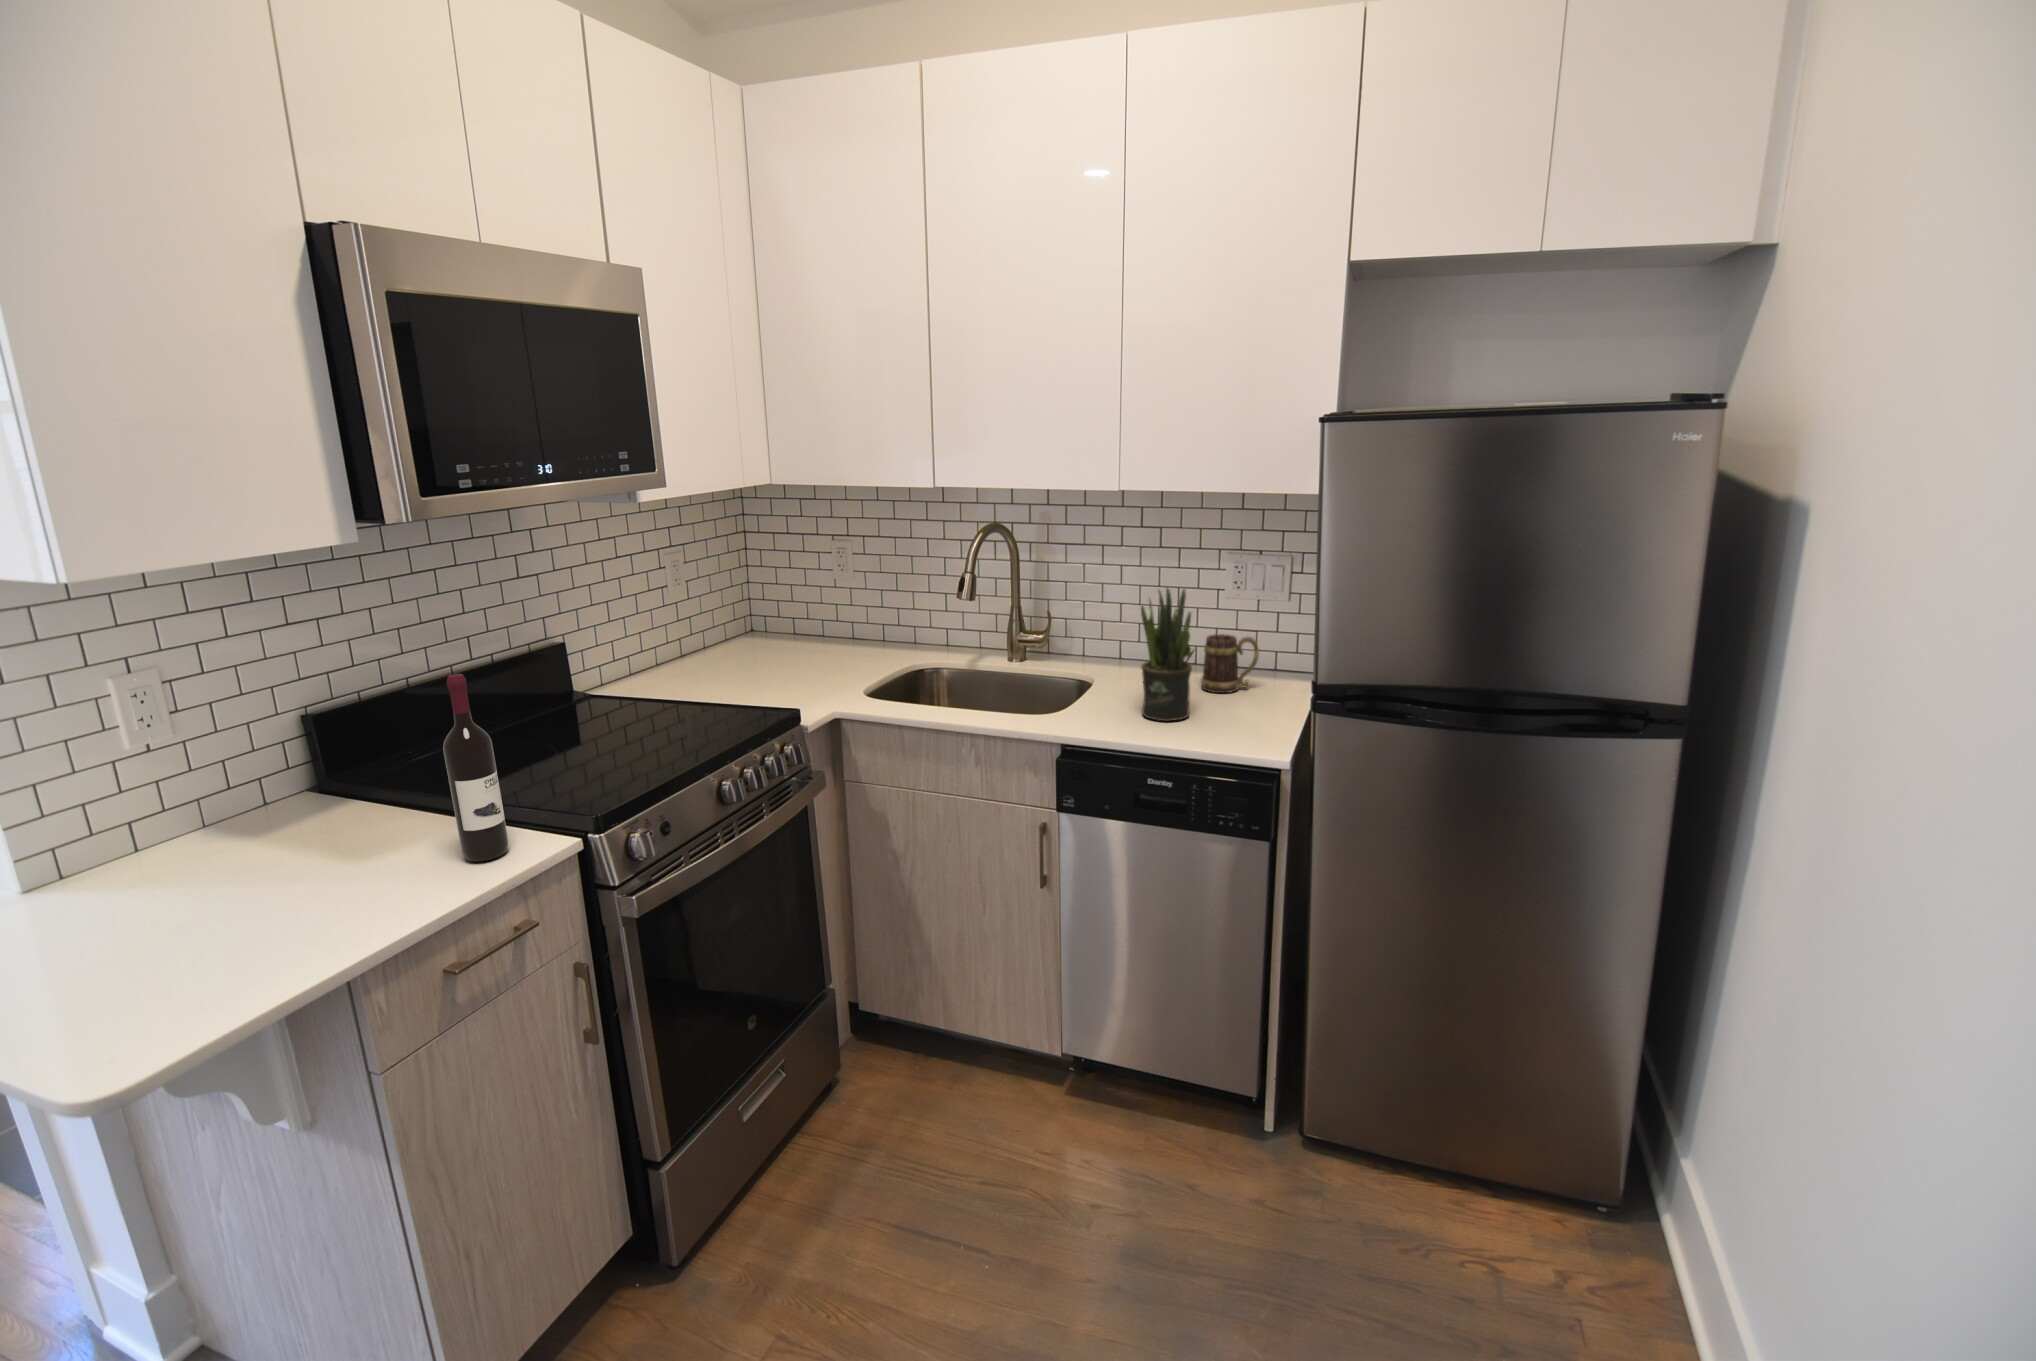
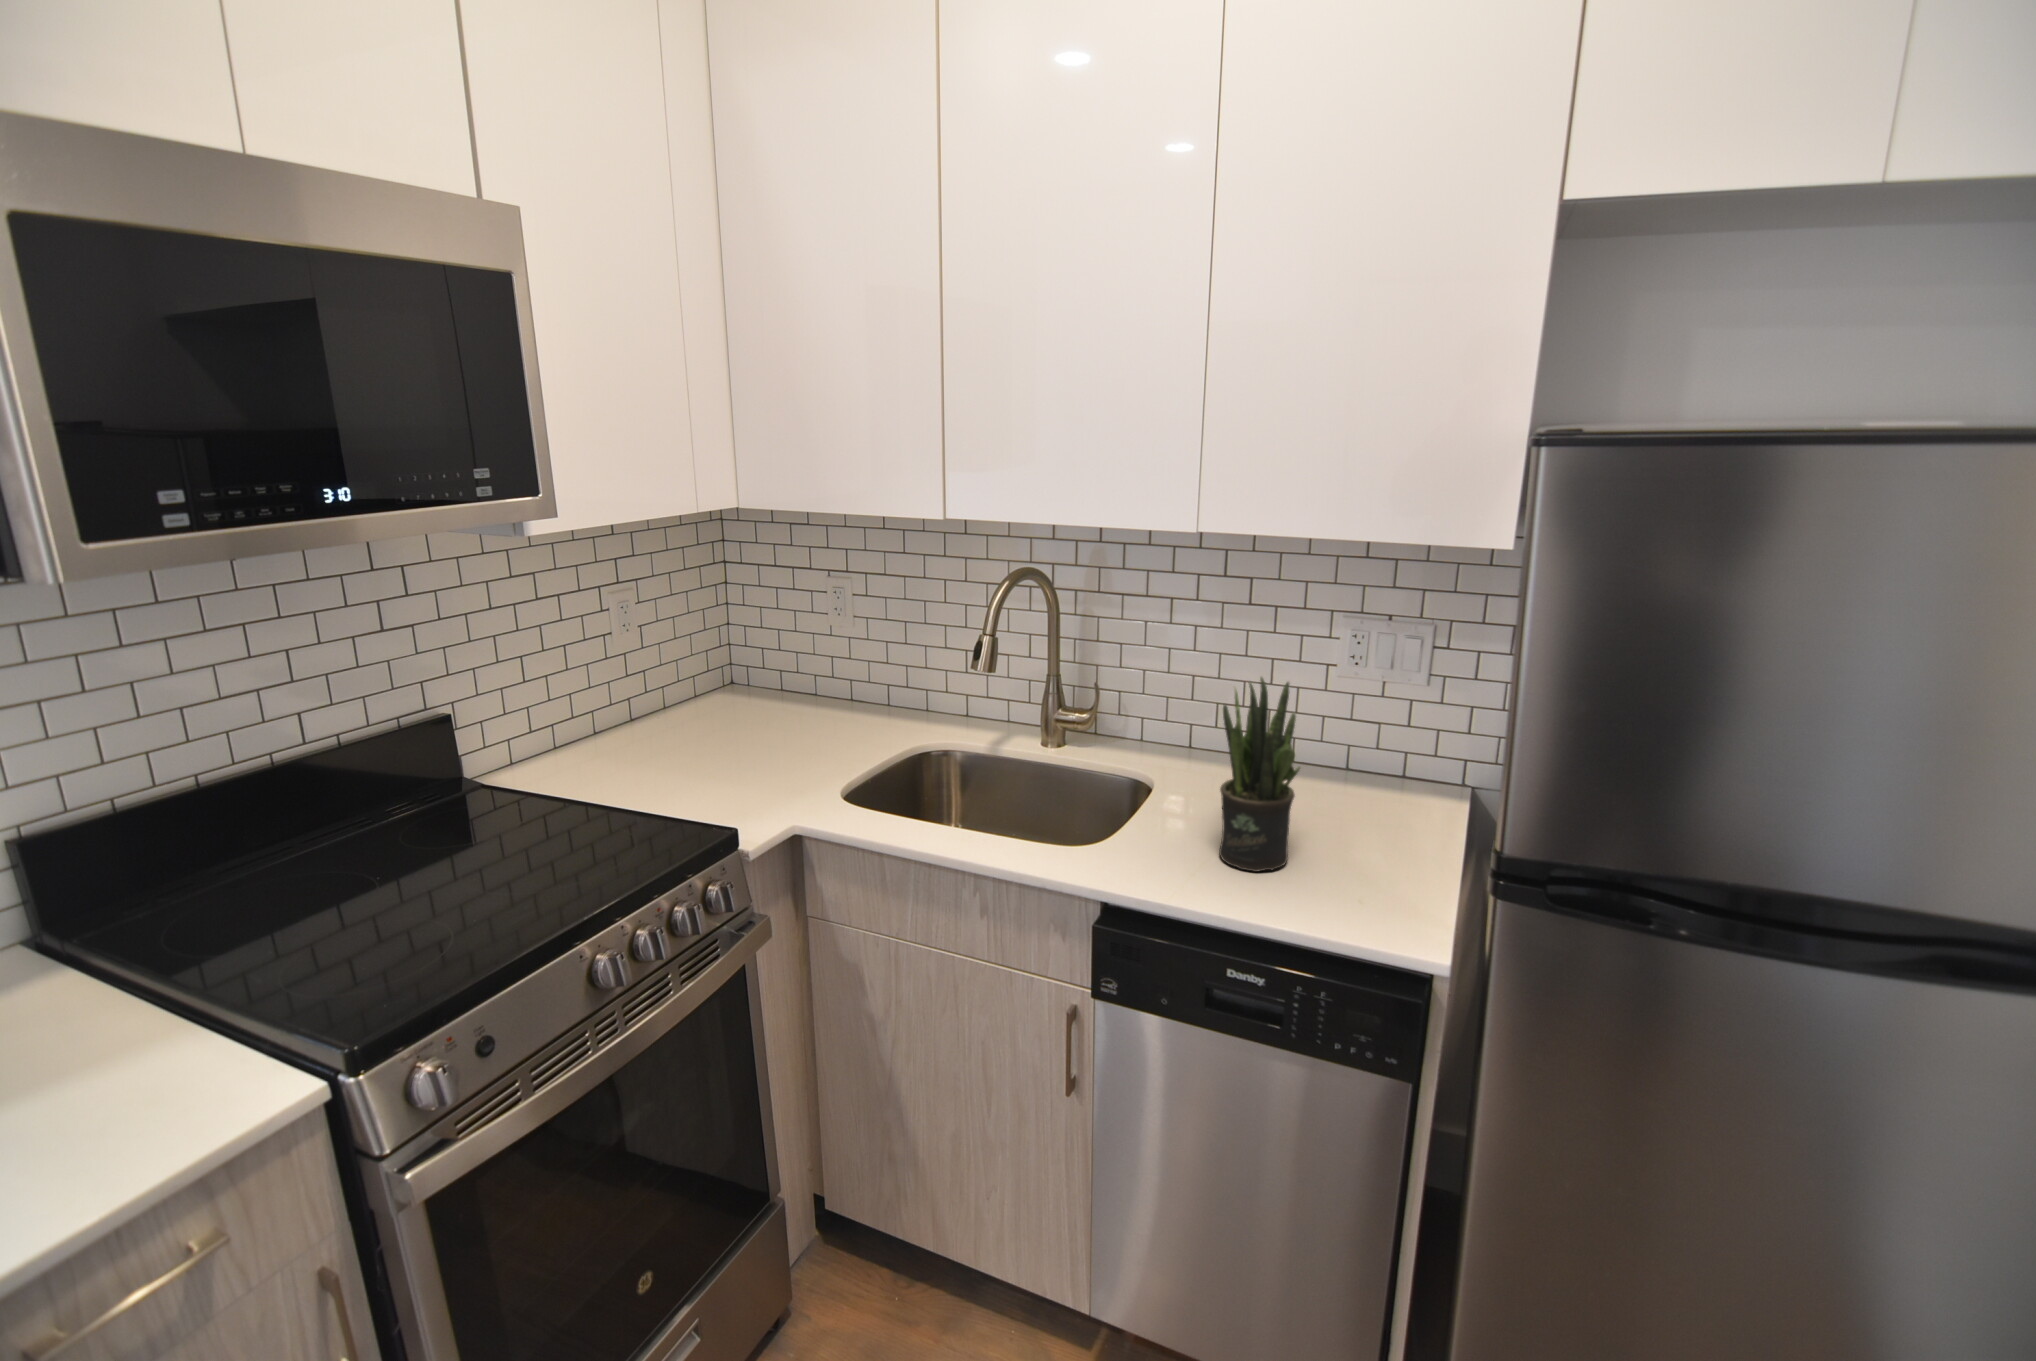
mug: present [1201,634,1259,693] -> none [1302,734,1387,818]
wine bottle: present [443,674,508,862] -> none [69,842,198,1138]

